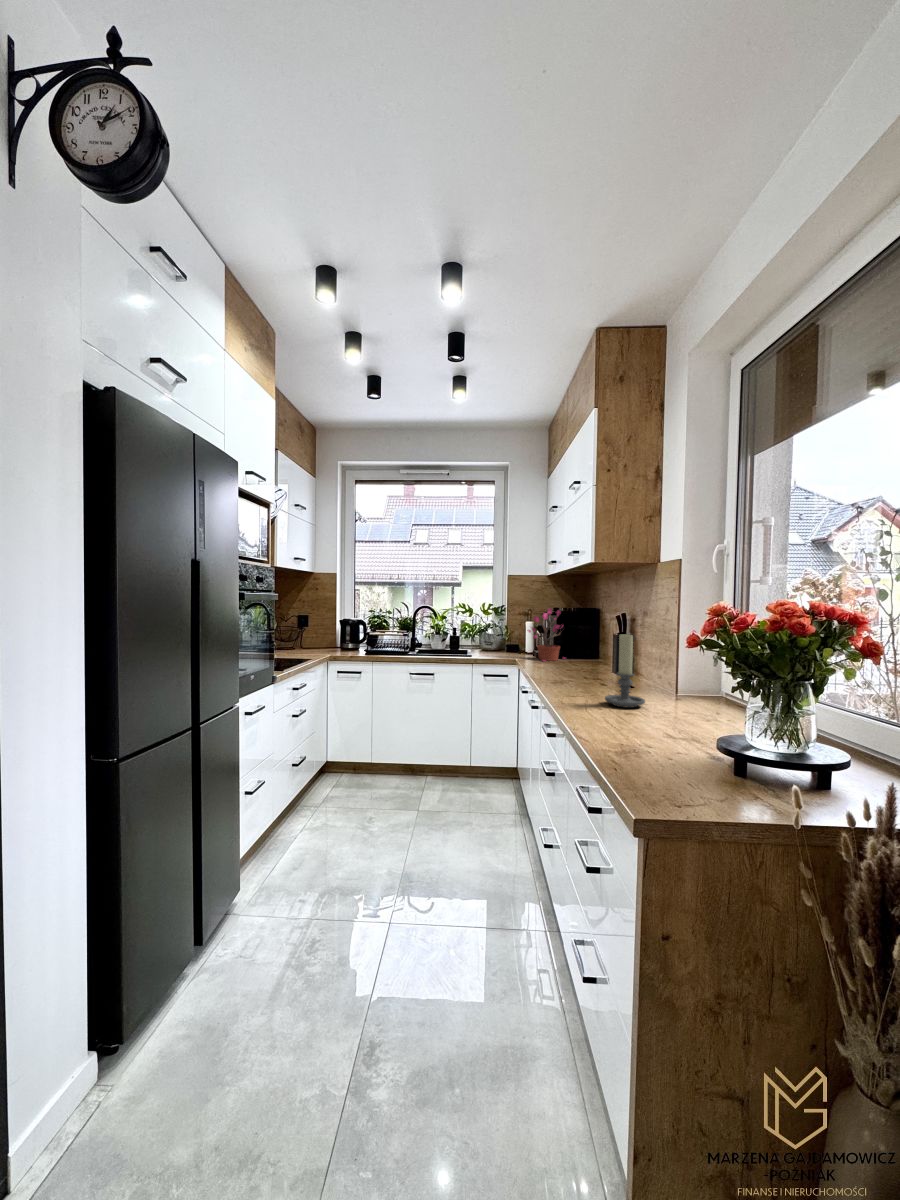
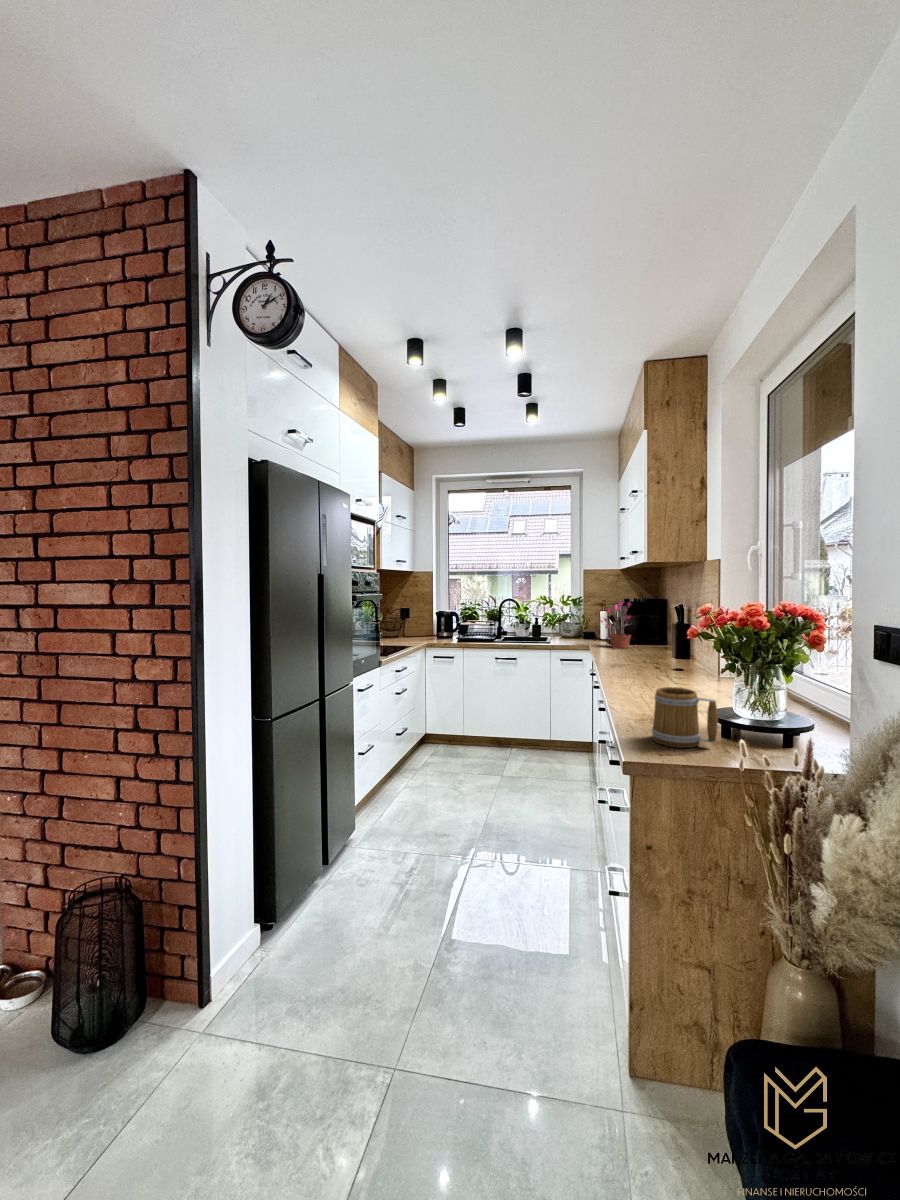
candle holder: present [605,634,645,708] -> none [646,625,682,688]
mug: none [664,713,755,798] -> present [652,687,718,748]

